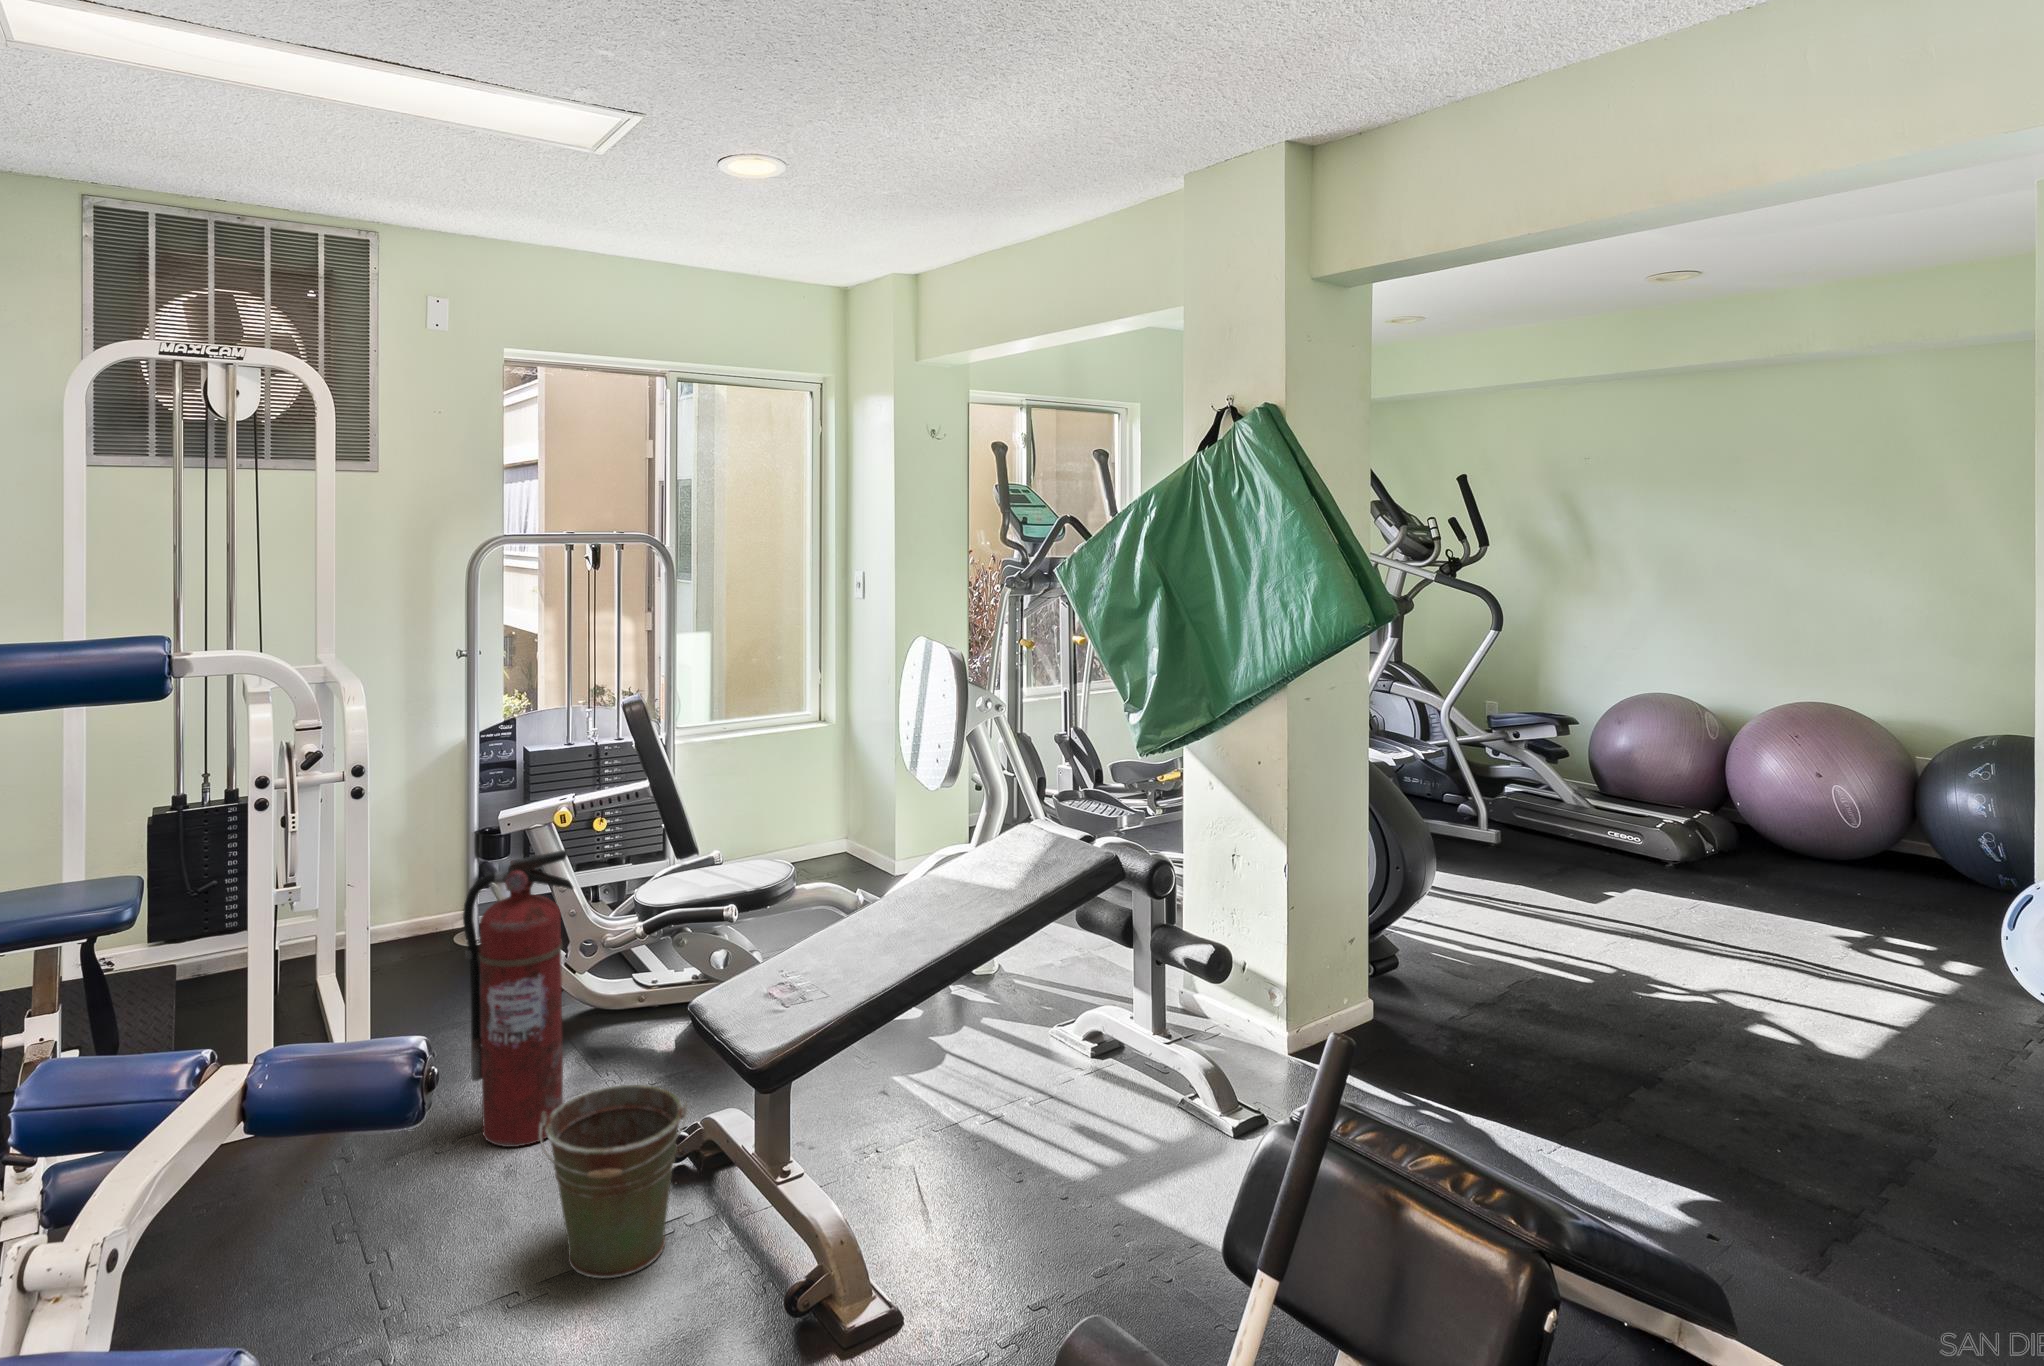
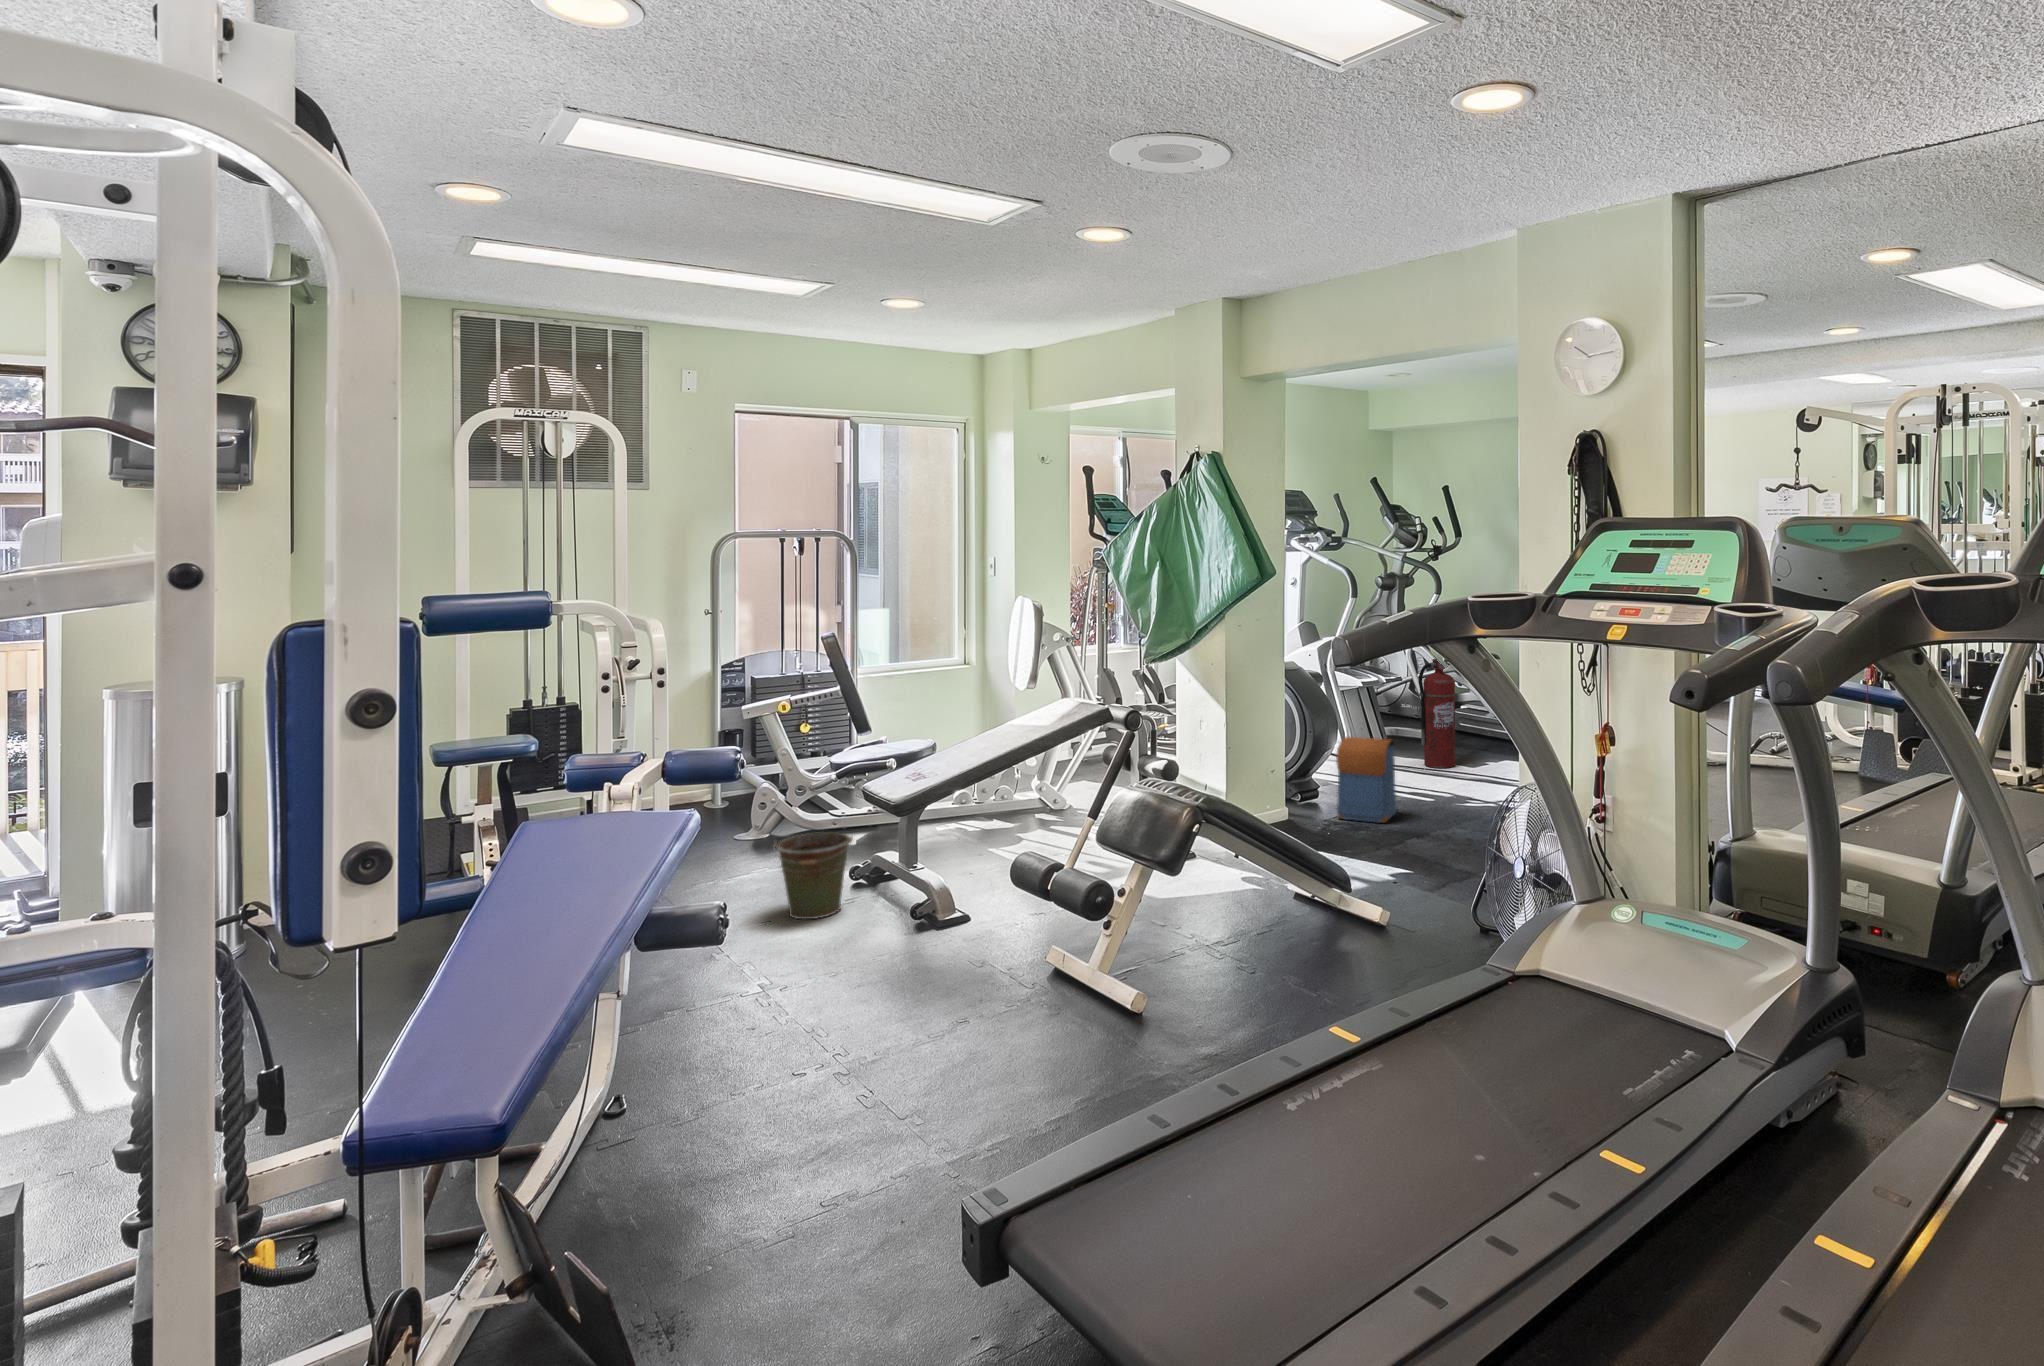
fire extinguisher: present [463,850,574,1147] -> present [1419,659,1455,768]
backpack: none [1464,871,1563,1029] -> present [1336,737,1396,823]

